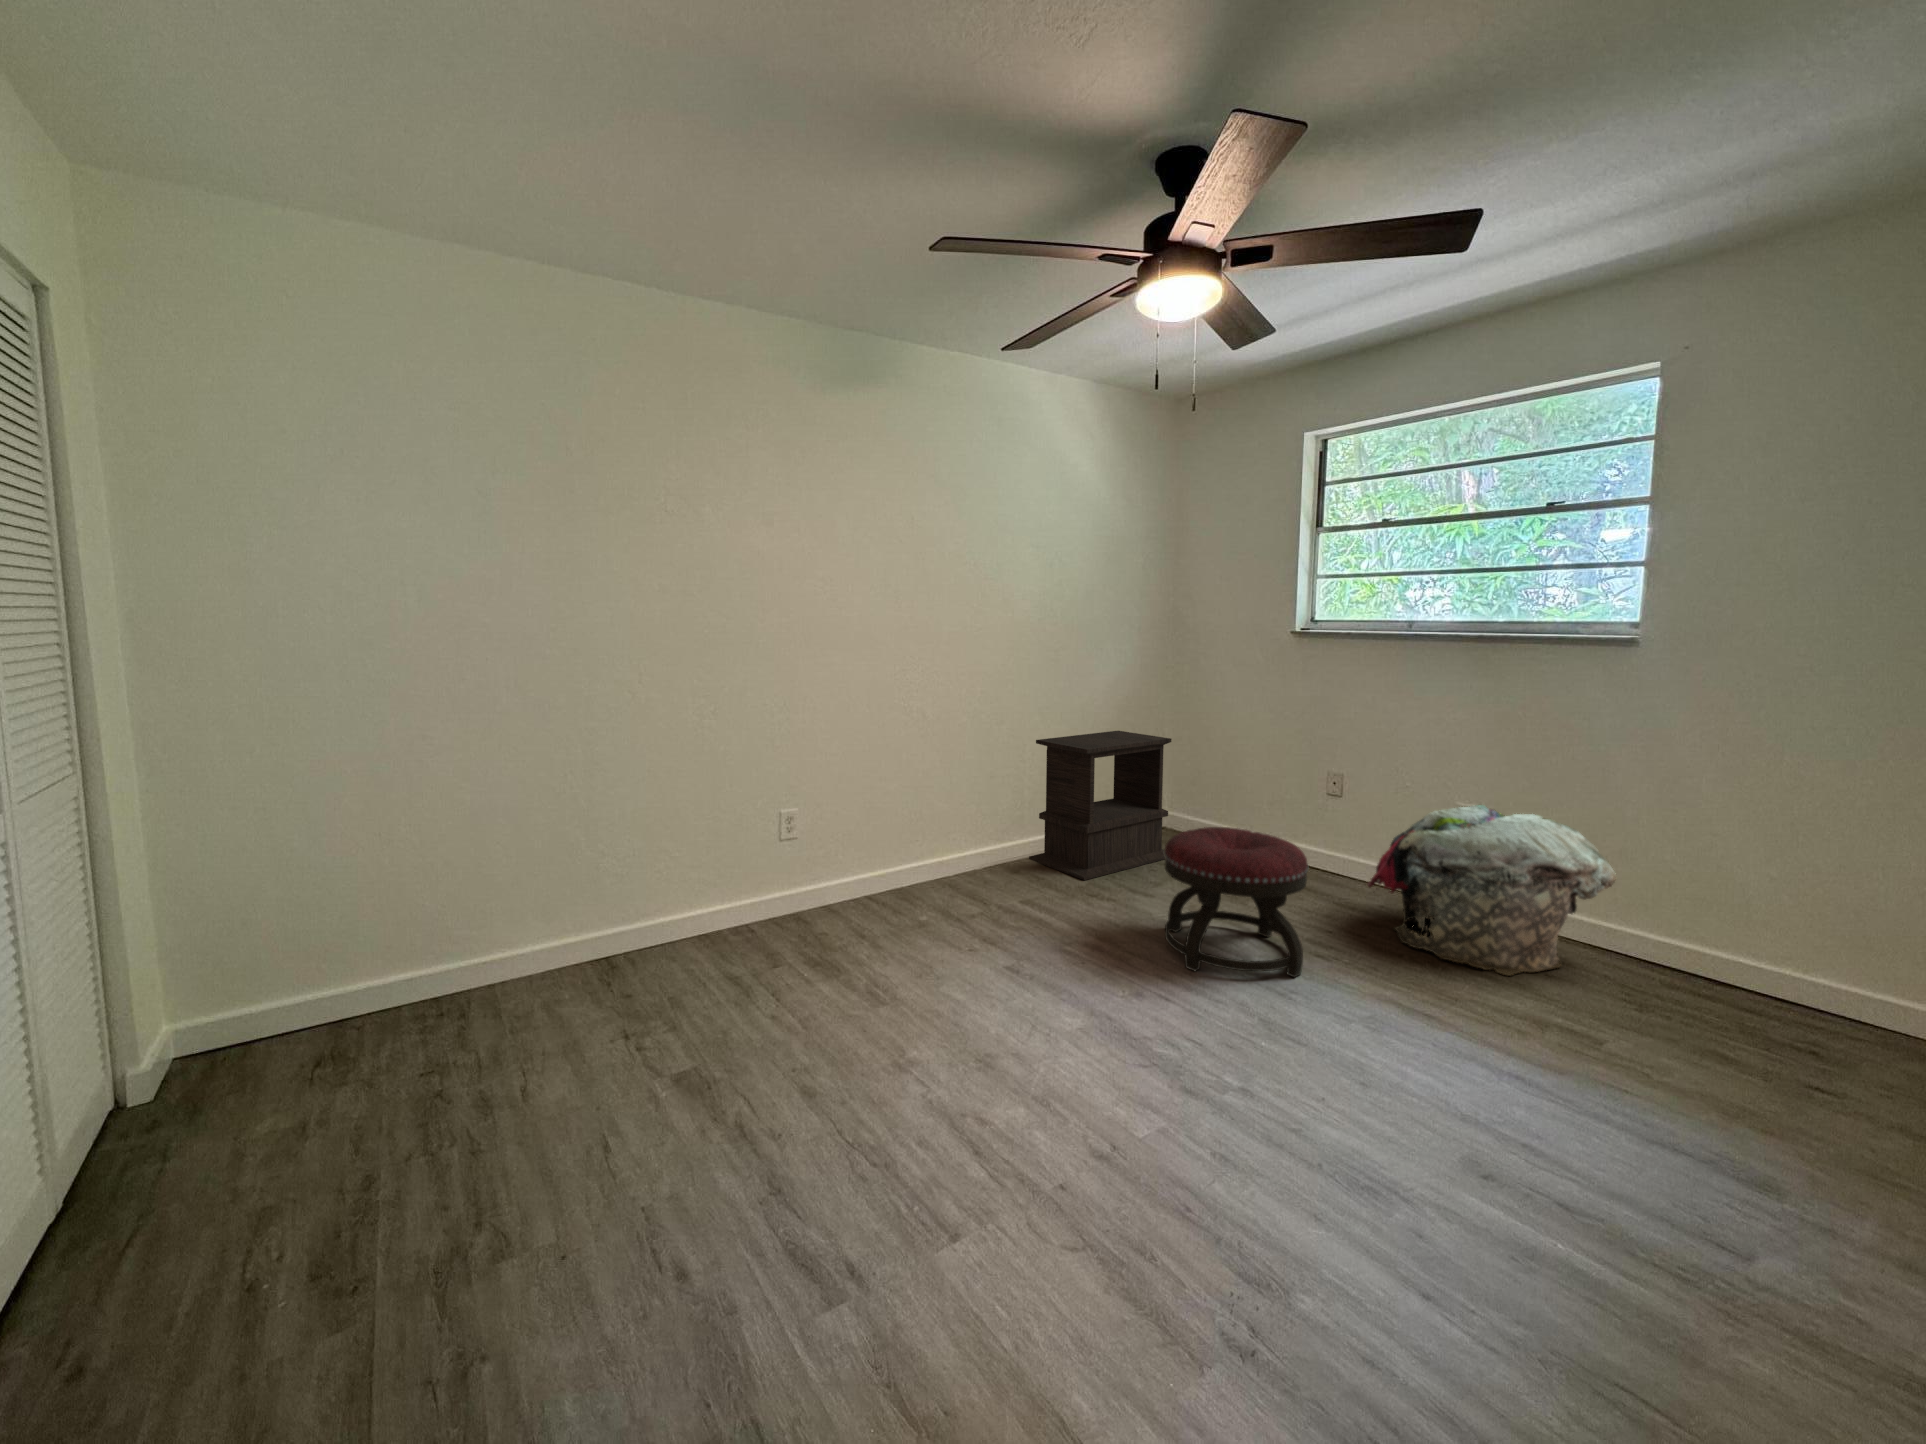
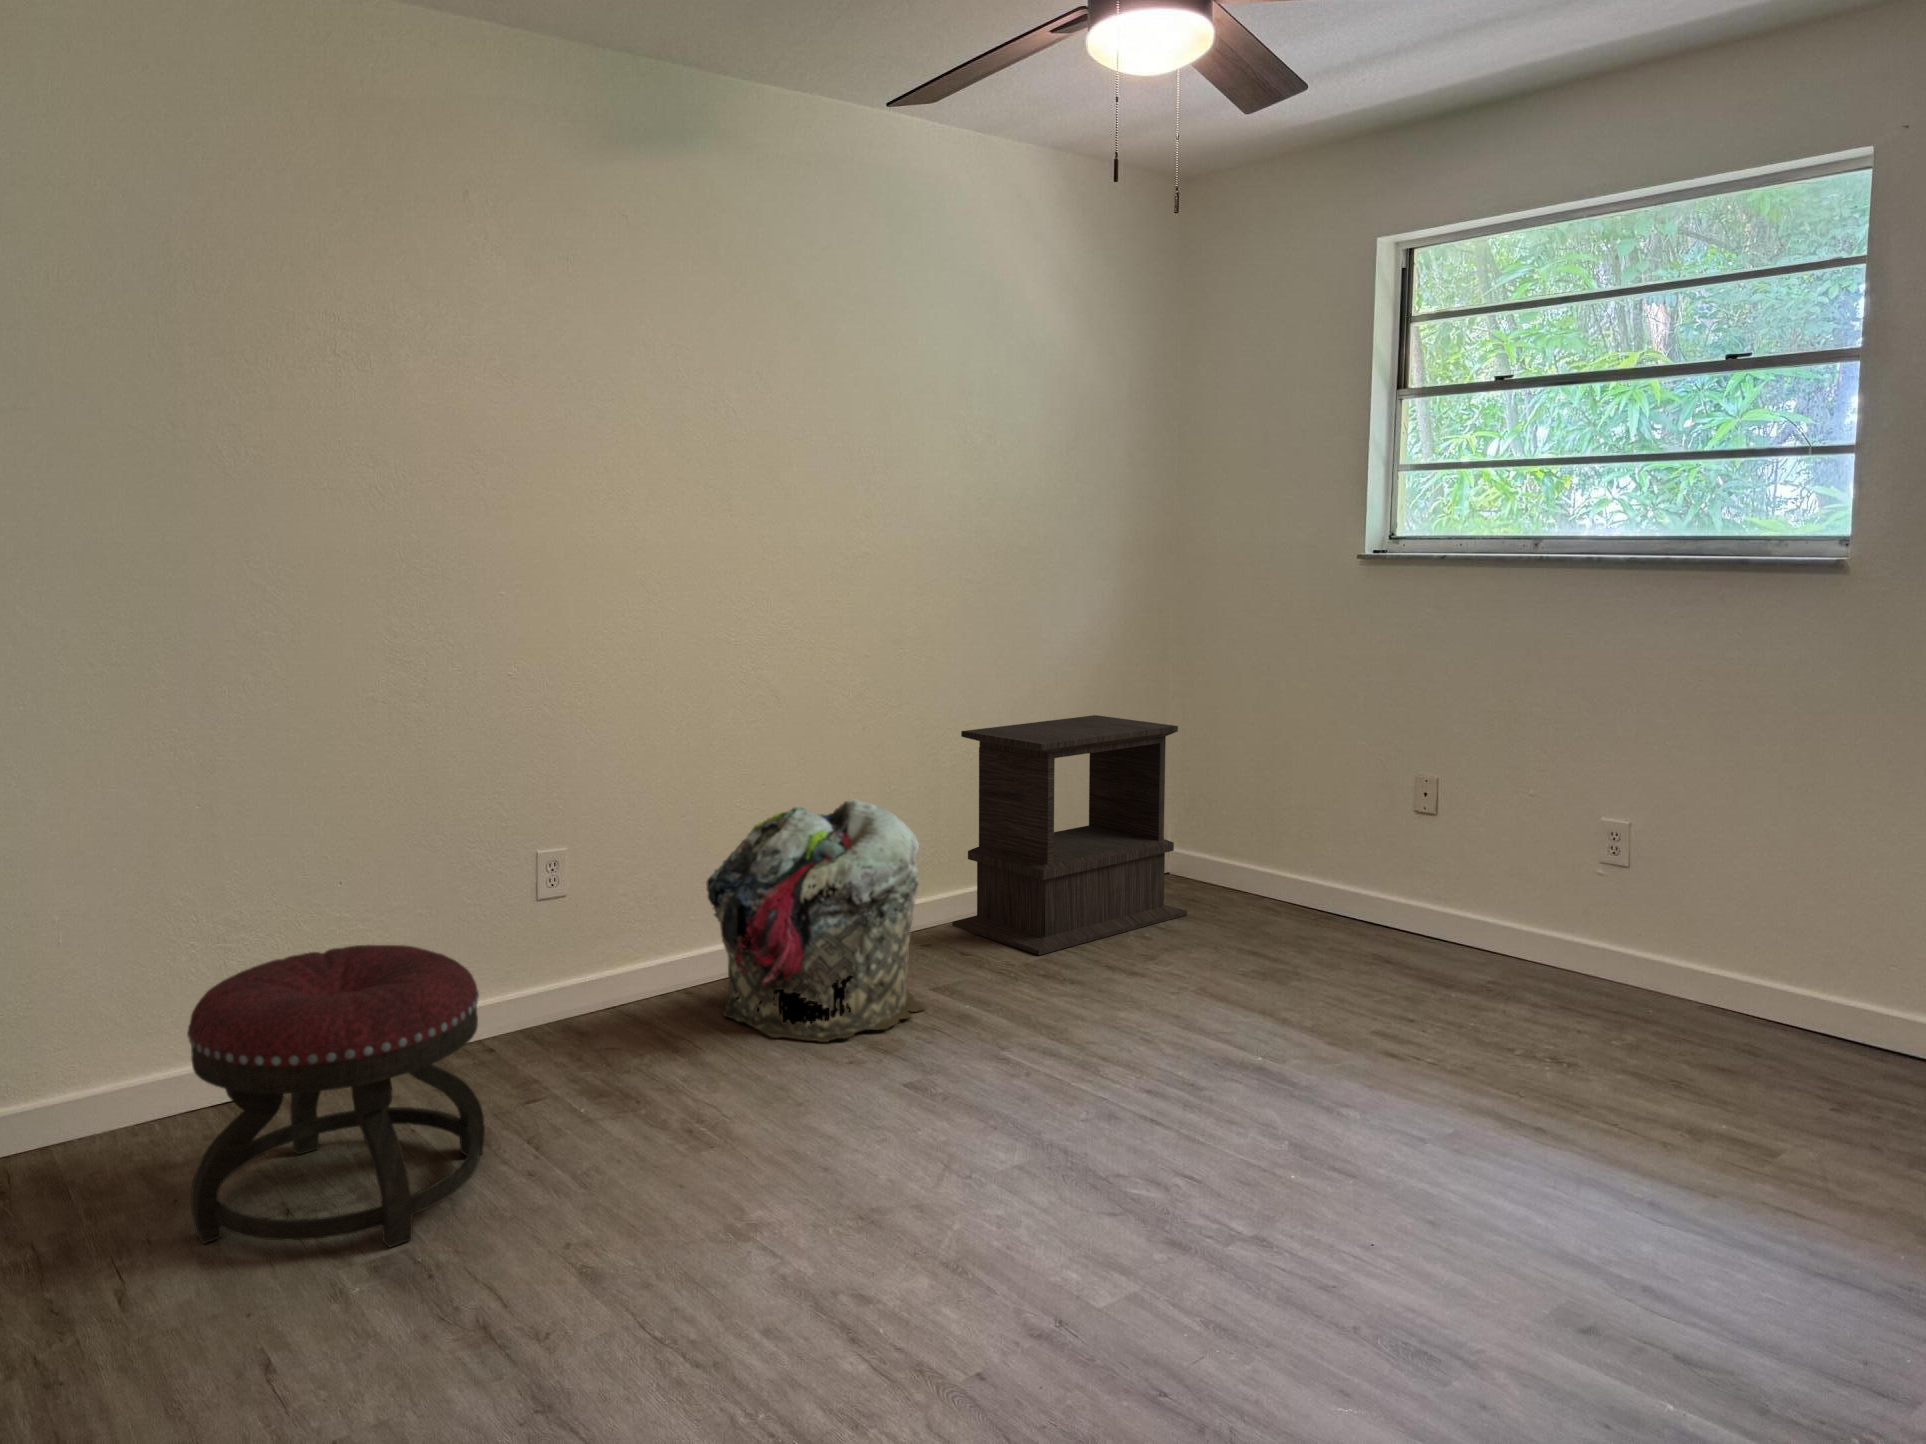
laundry basket: present [1367,805,1616,975] -> present [706,799,925,1042]
ottoman: present [1164,827,1308,977] -> present [187,945,485,1247]

